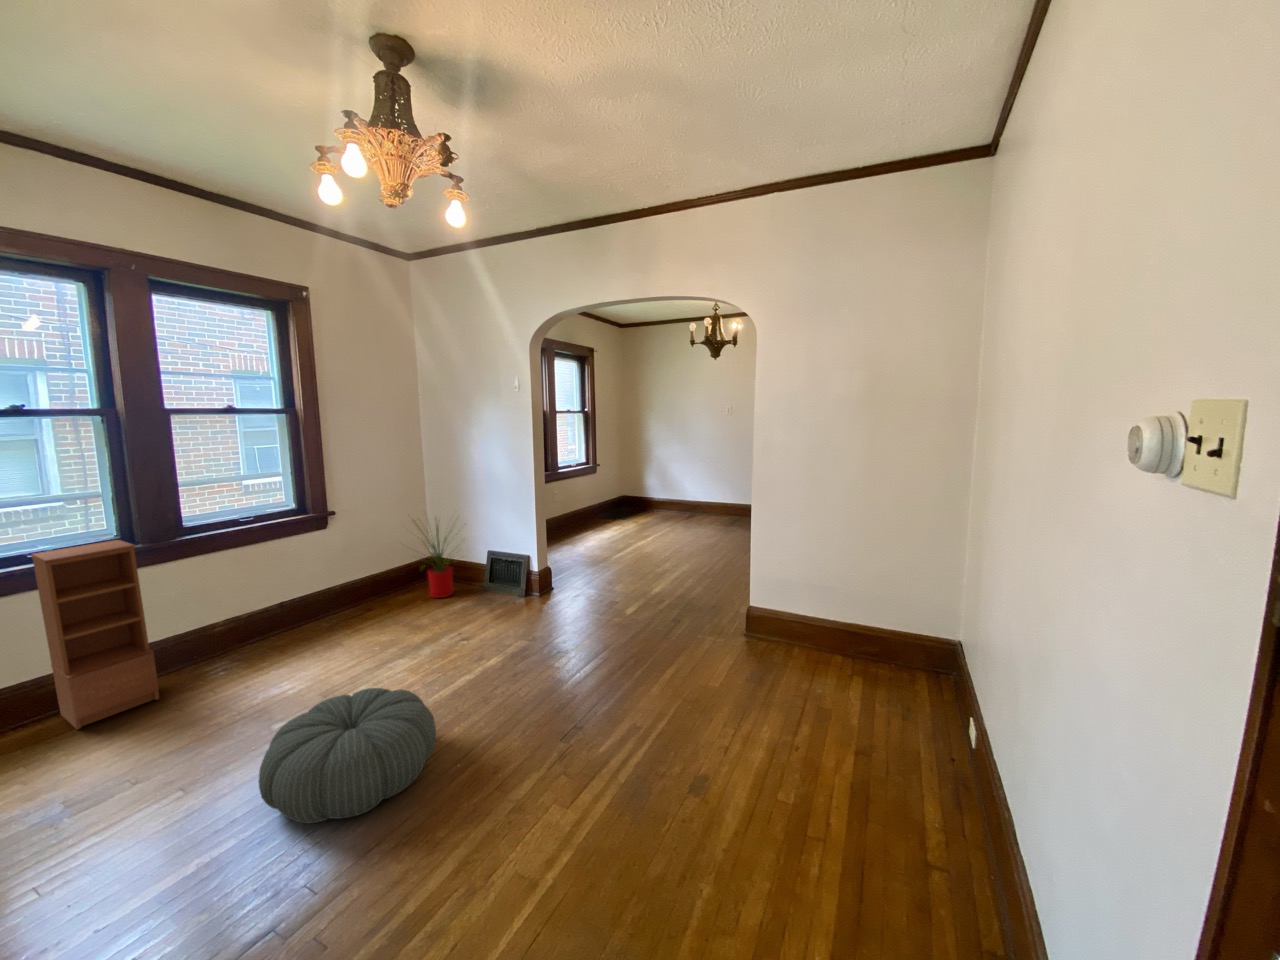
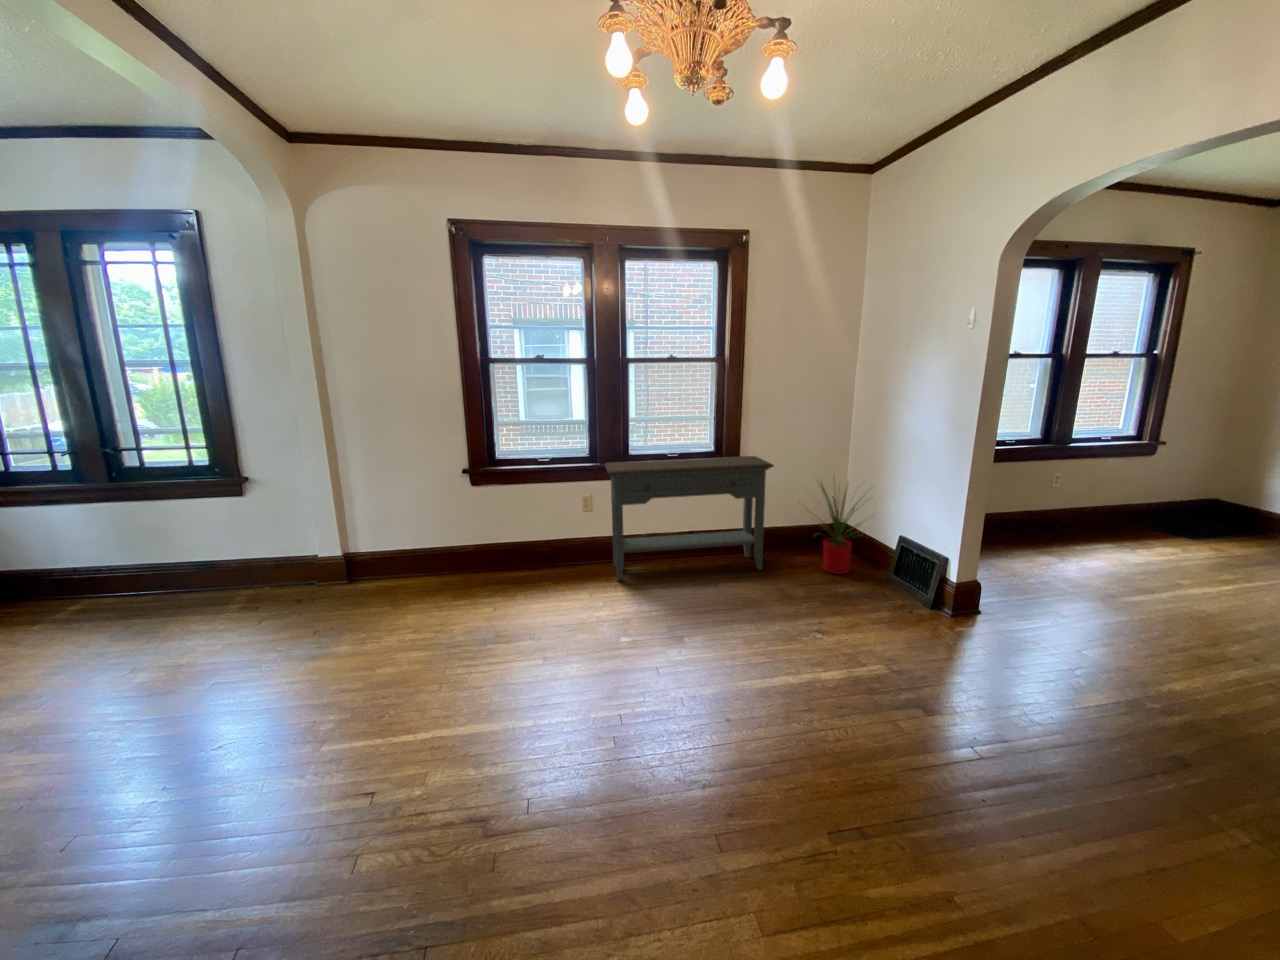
console table: none [151,506,376,683] -> present [605,456,774,581]
bookcase: present [31,540,159,729] -> none [539,458,591,584]
pouf: present [259,688,436,823] -> none [556,640,704,767]

